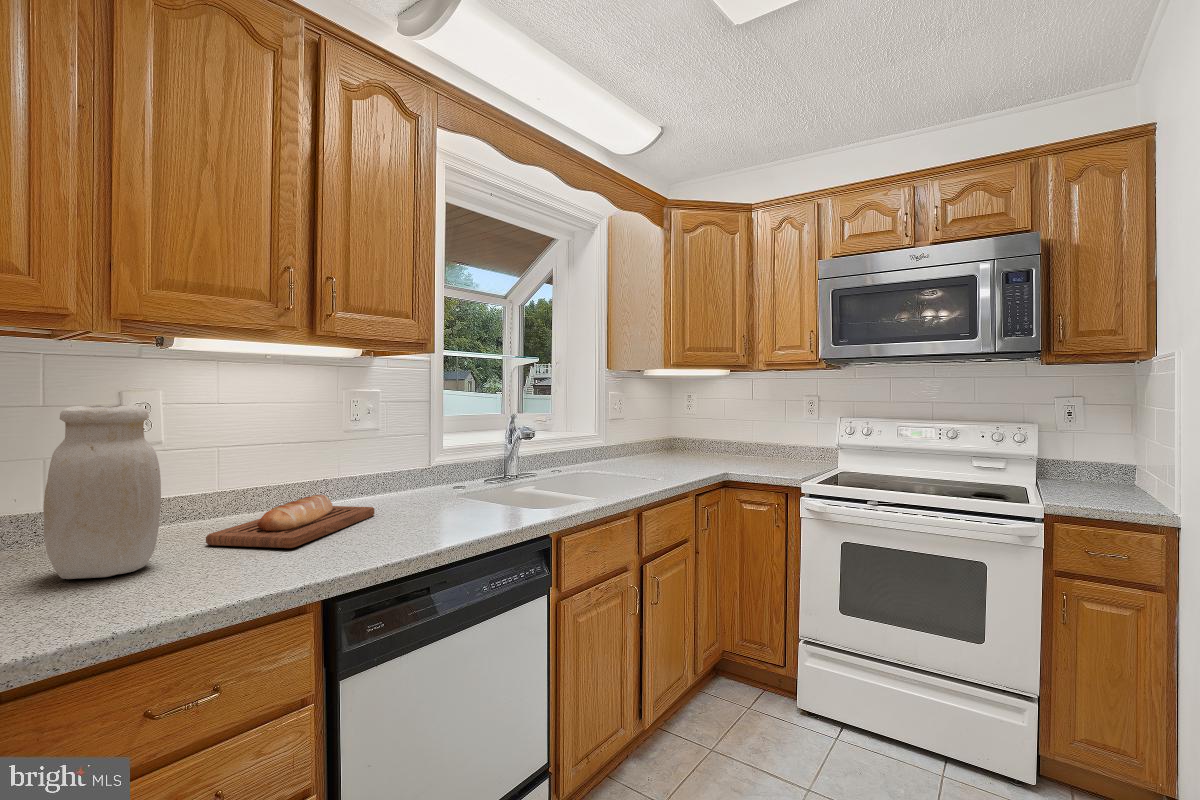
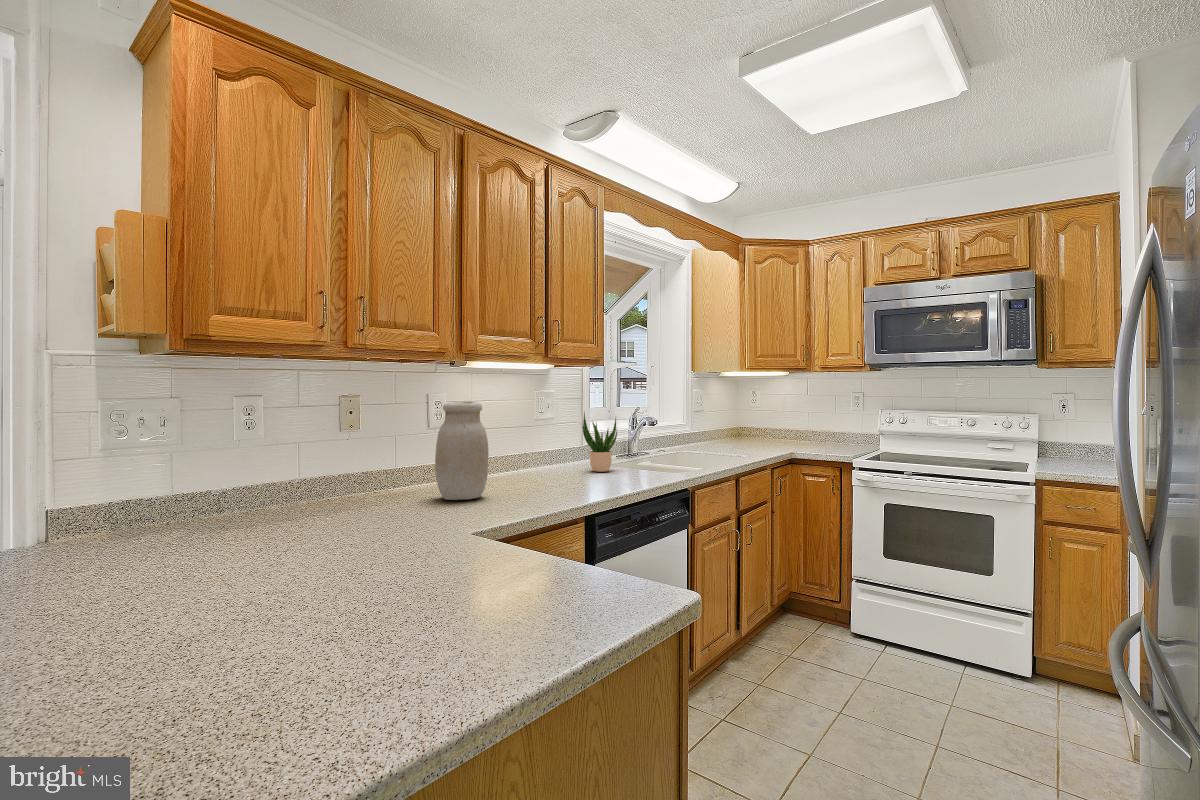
potted plant: none [403,419,461,507] -> present [583,412,617,472]
bread loaf: present [206,495,374,548] -> none [493,461,569,489]

